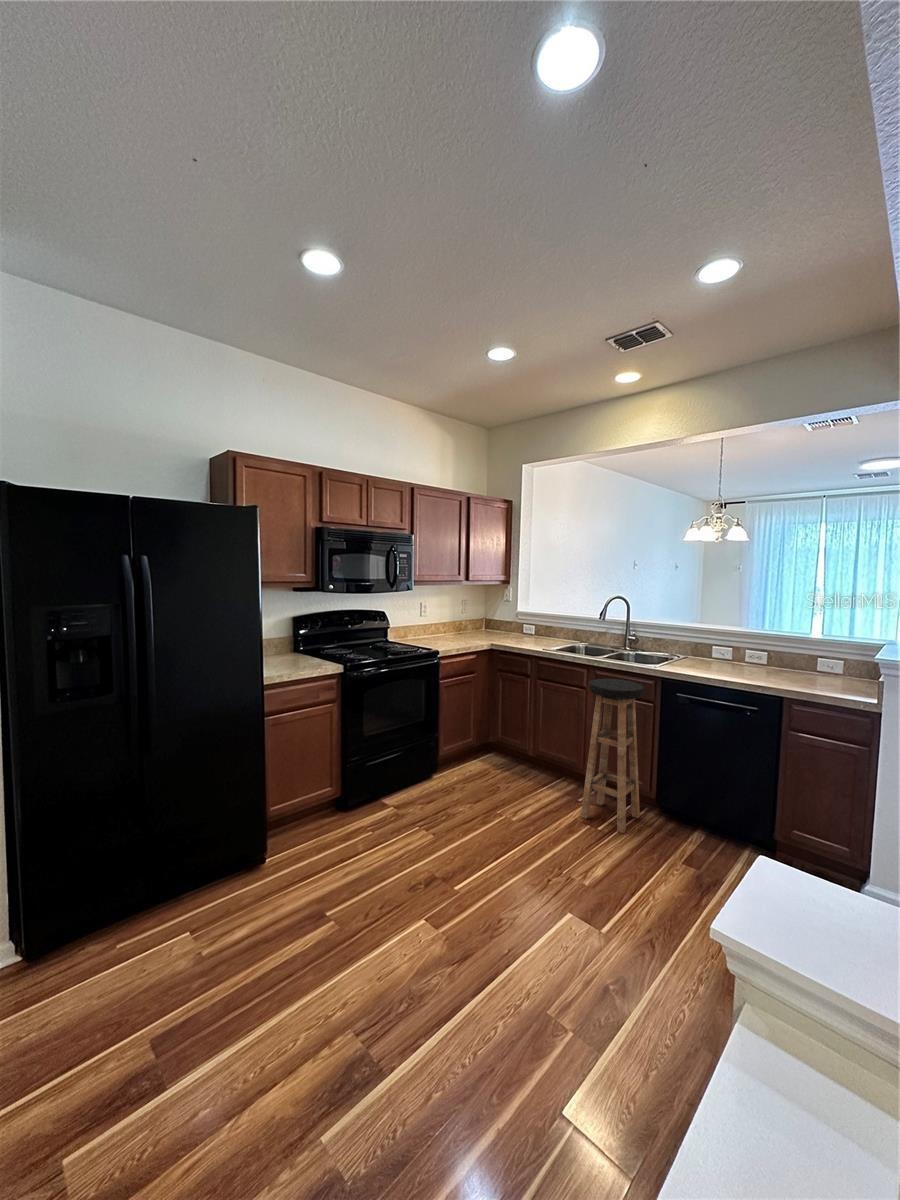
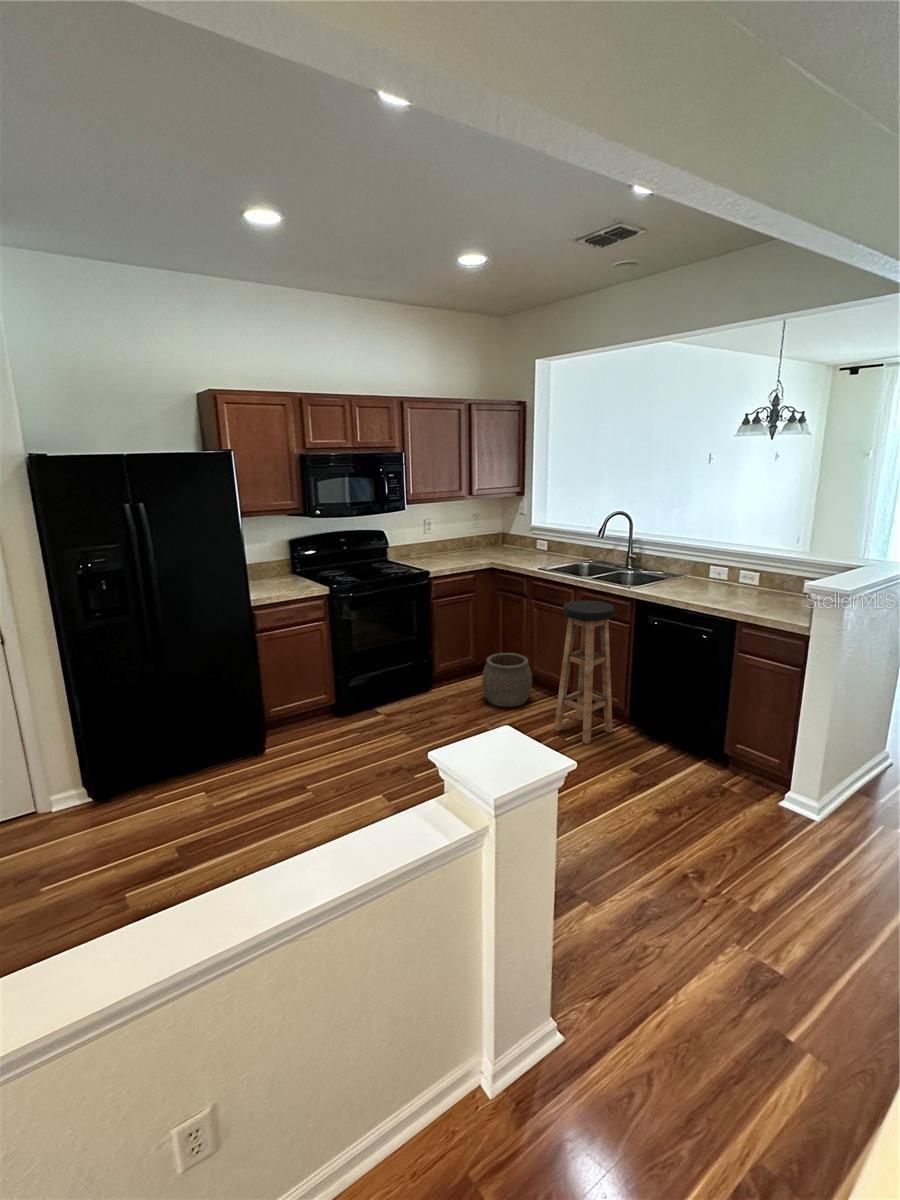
woven basket: none [492,734,544,793] -> present [482,653,532,707]

